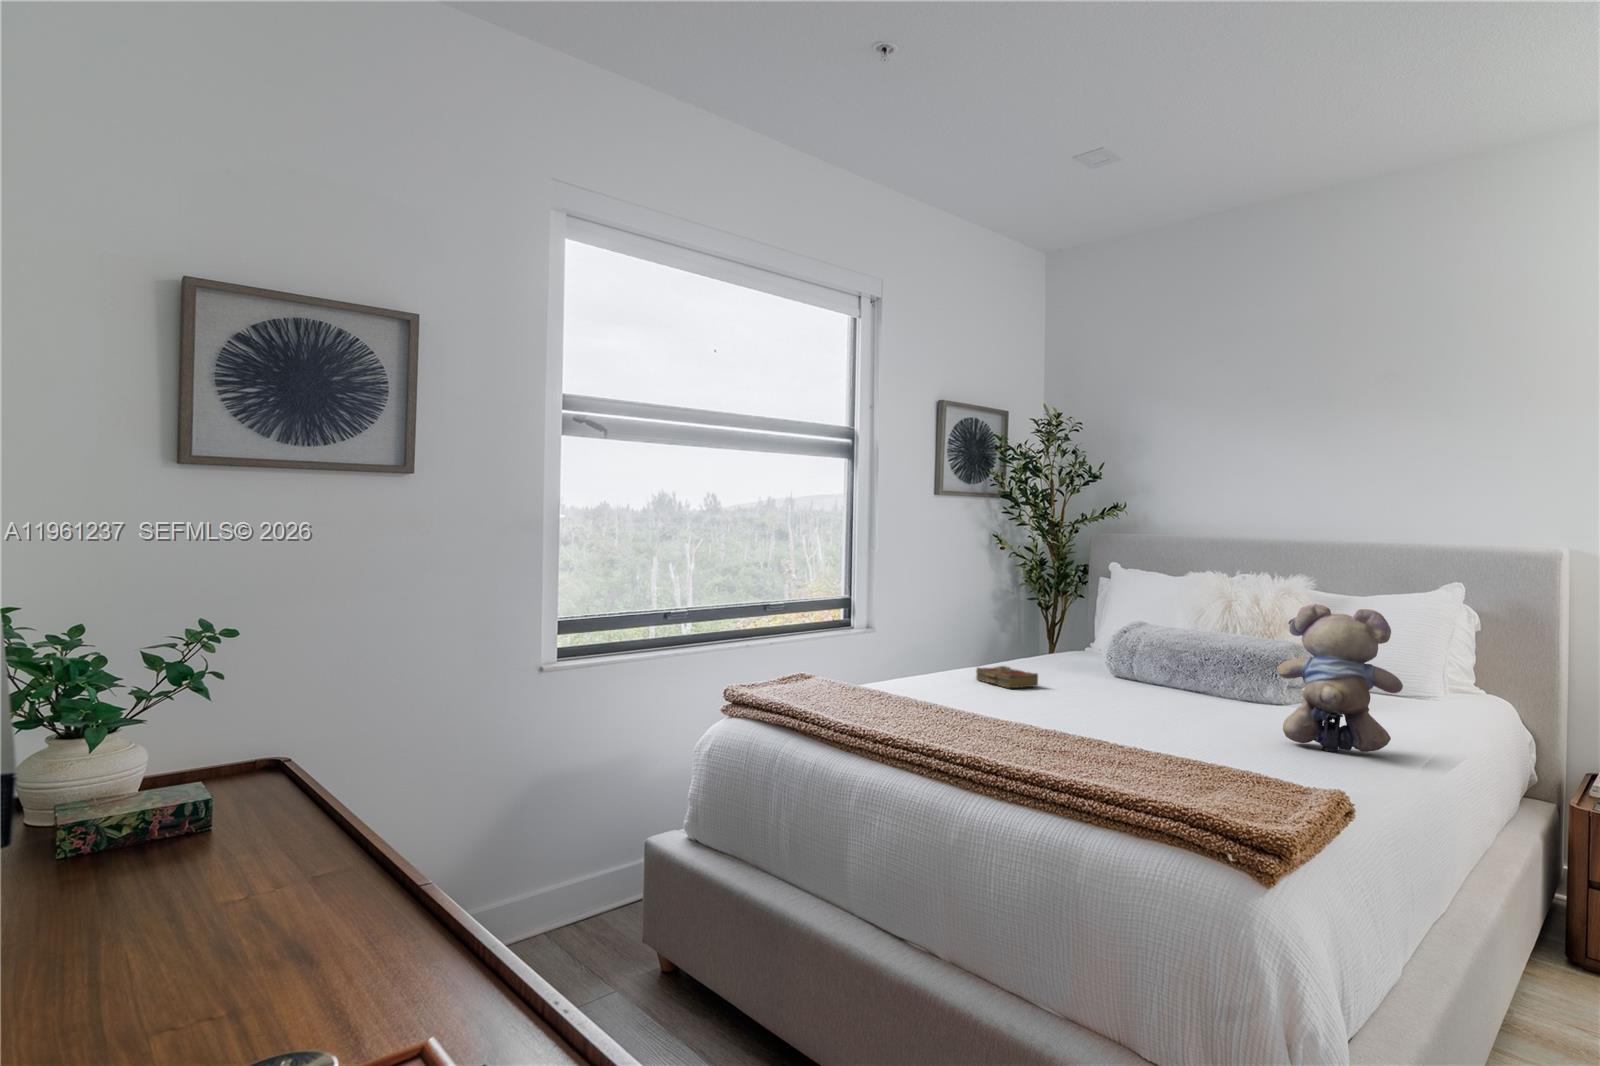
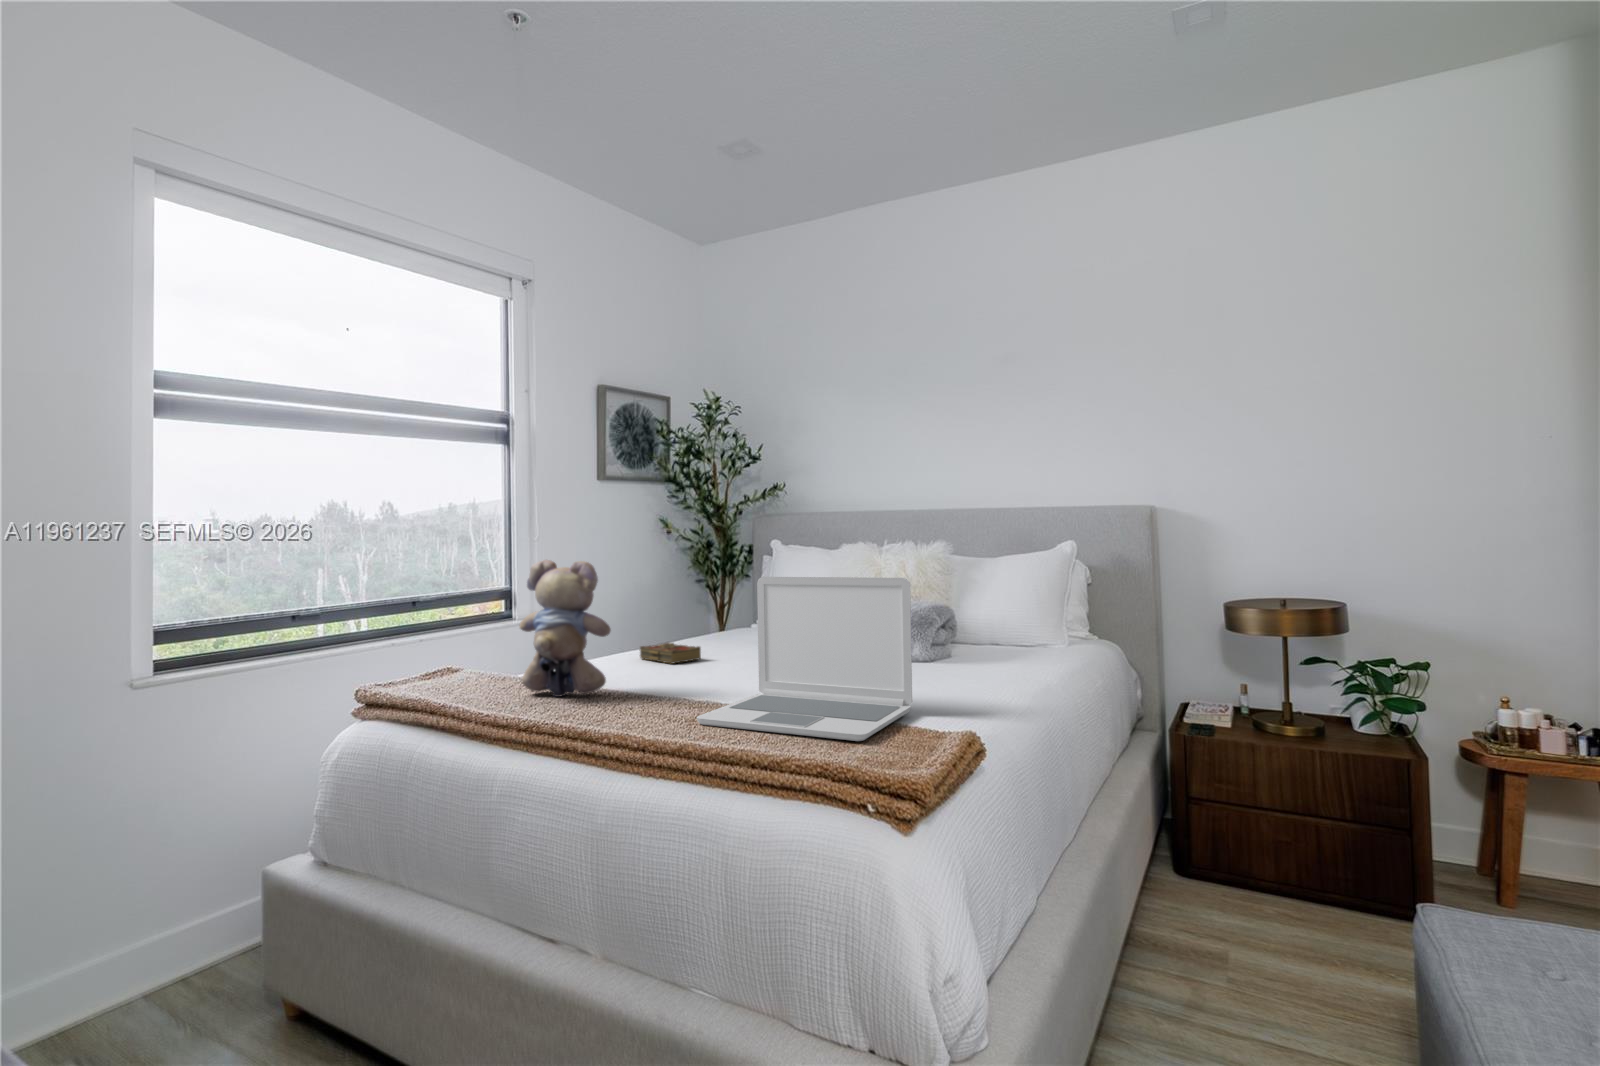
teddy bear: present [1277,604,1403,752] -> present [520,560,611,697]
laptop: none [1044,613,1281,791] -> present [697,577,912,741]

